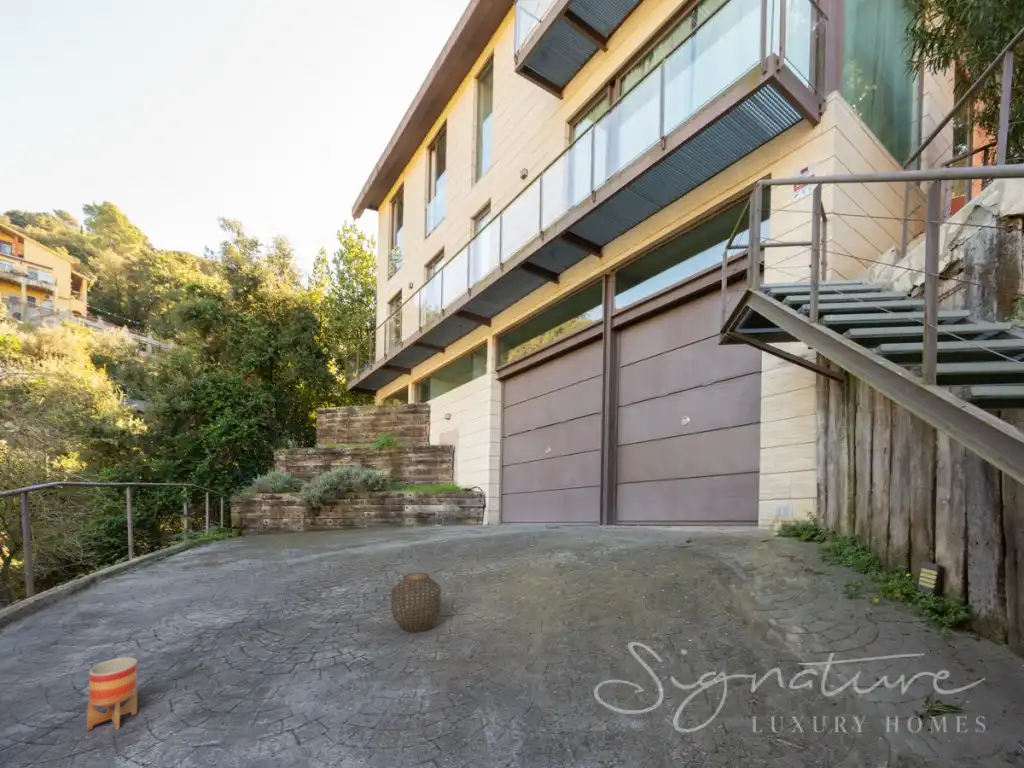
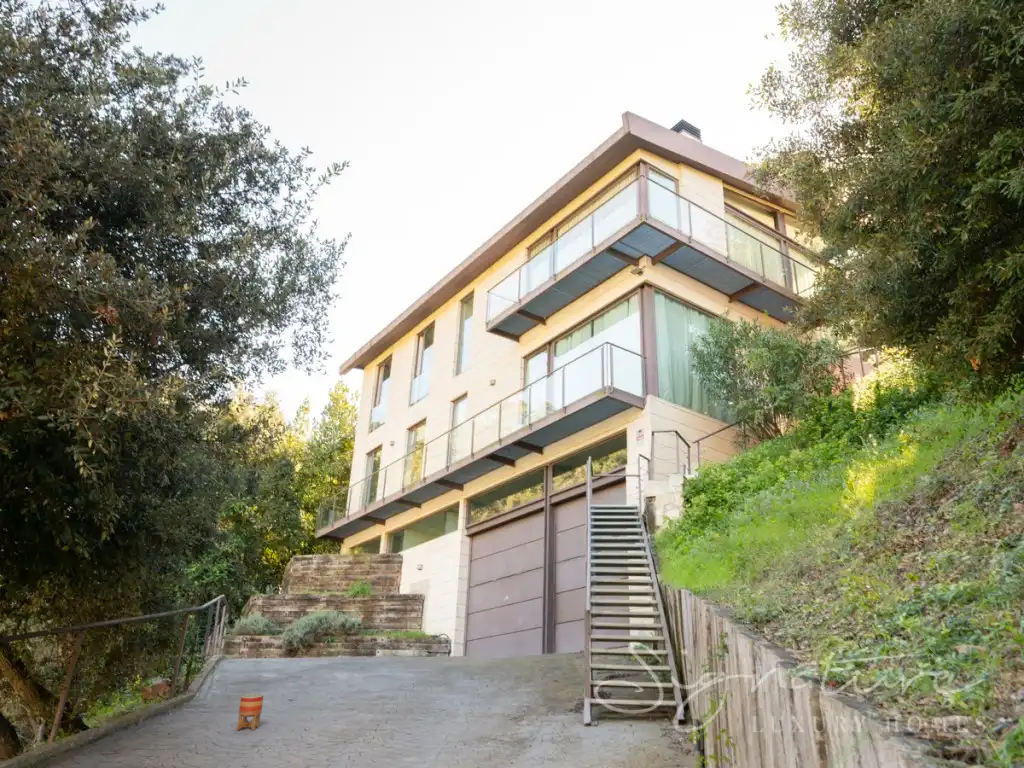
woven basket: present [392,573,441,632] -> none [394,666,425,704]

